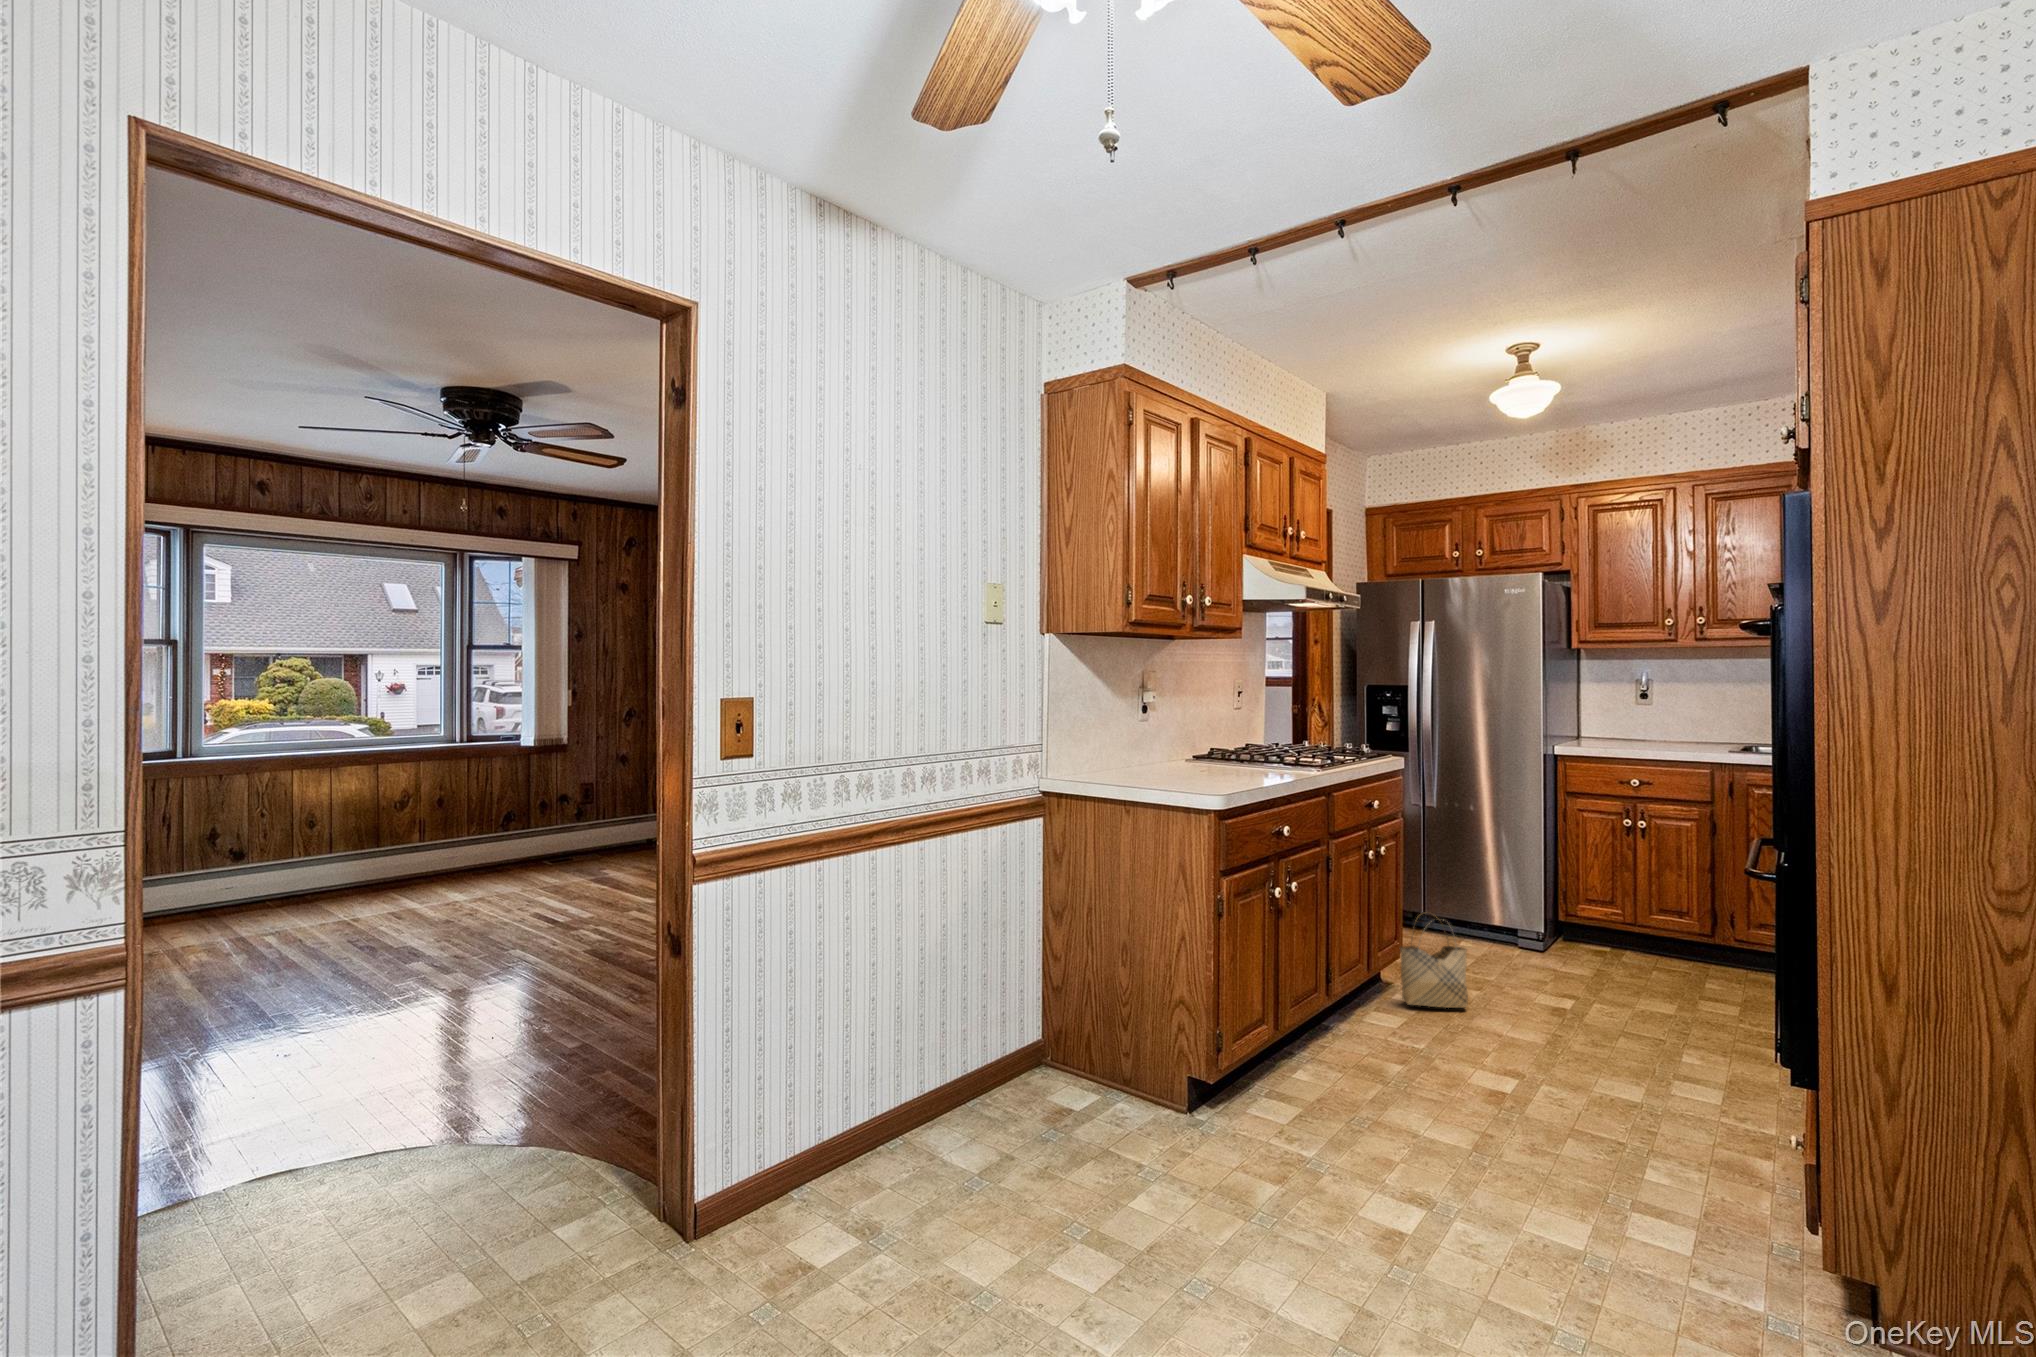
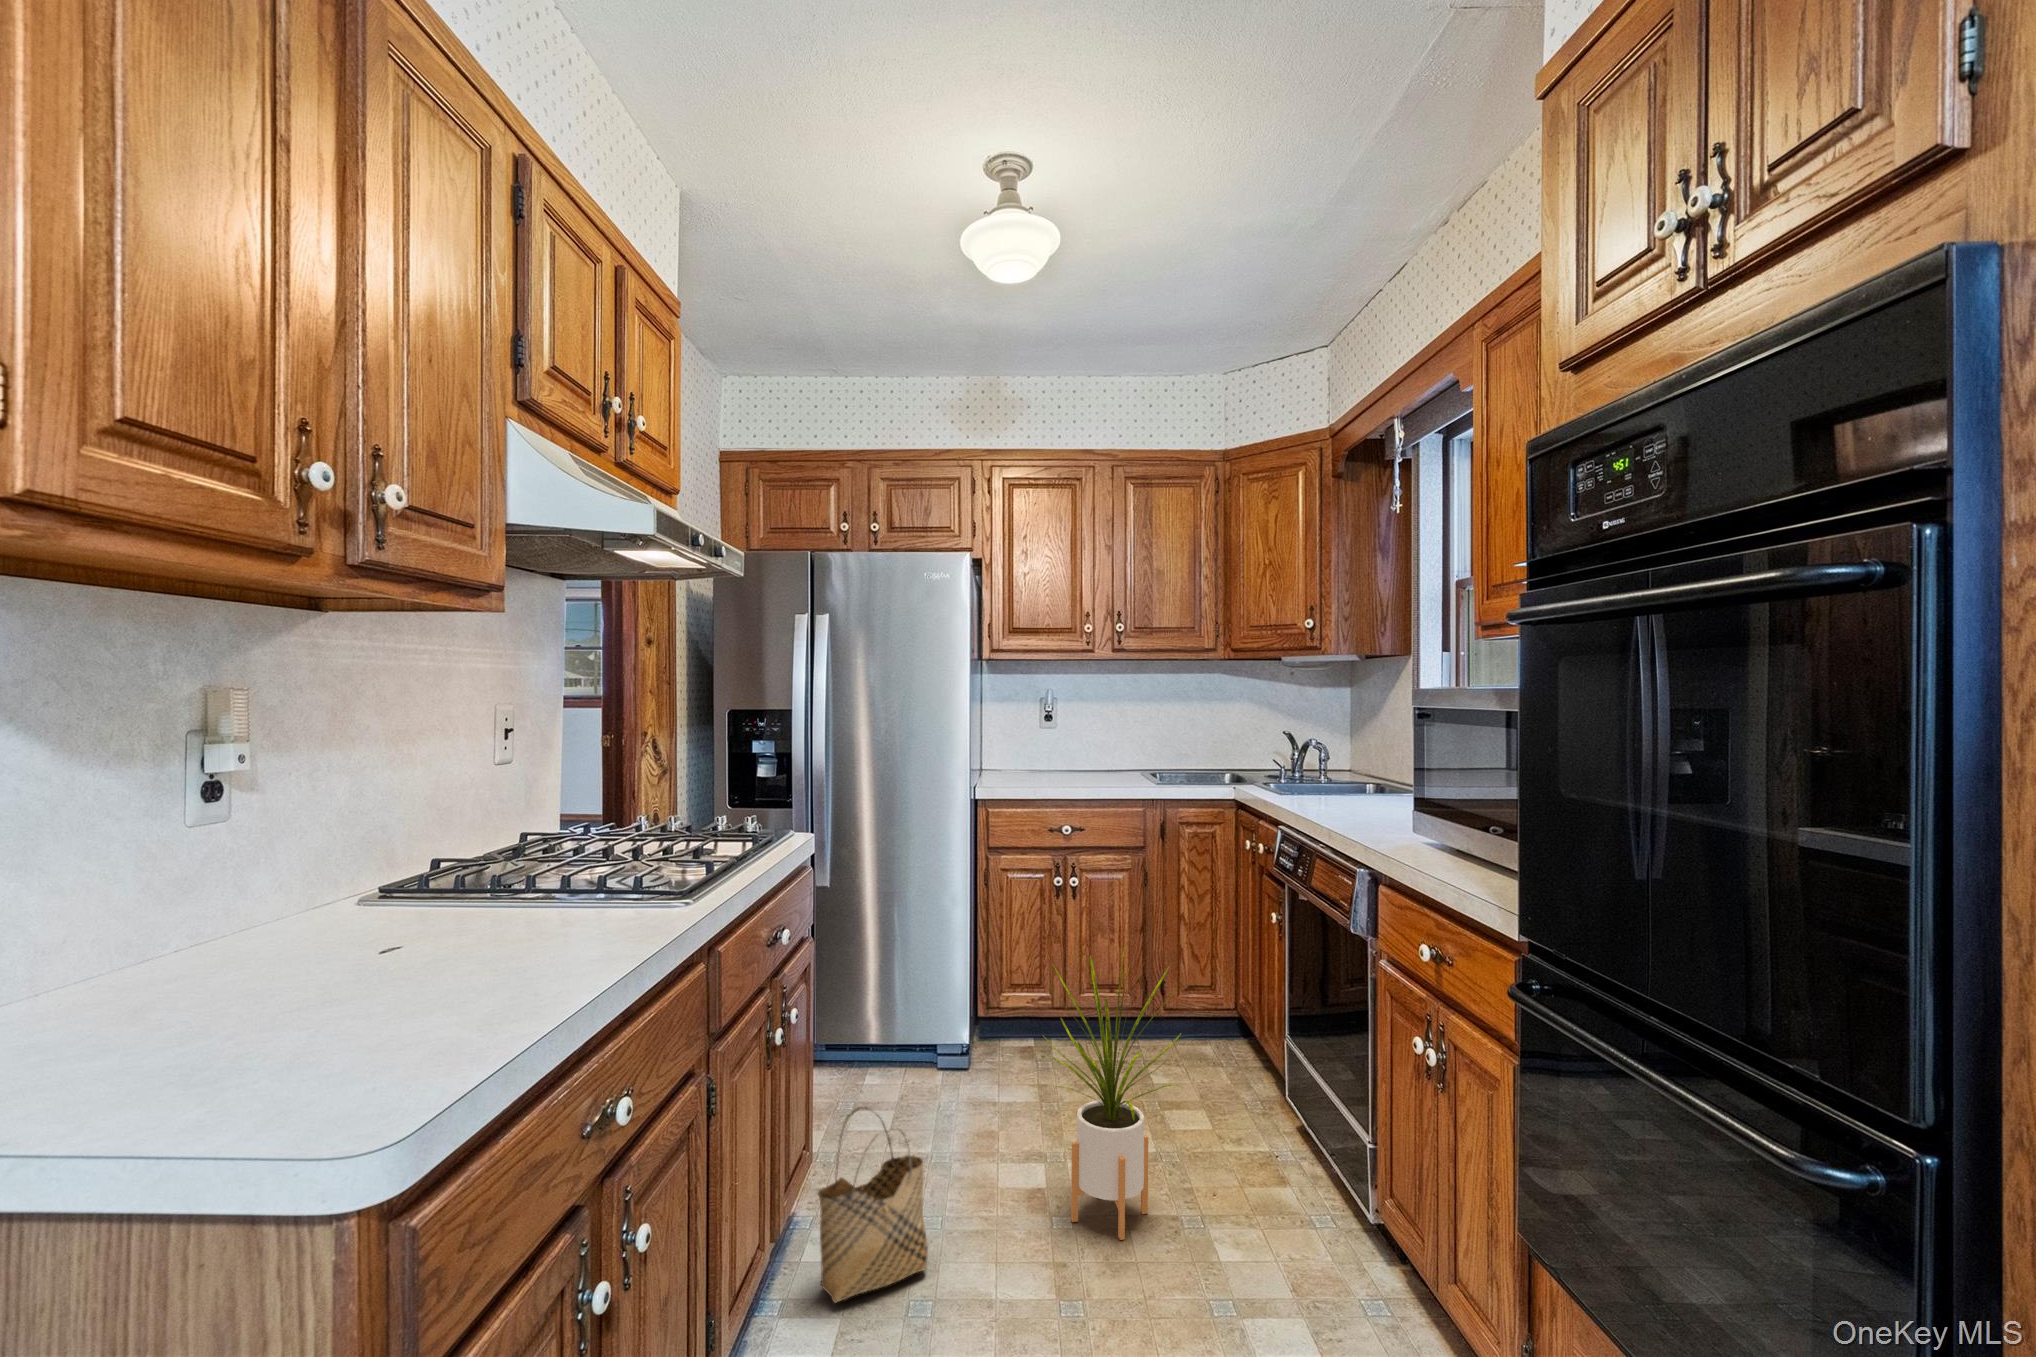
house plant: none [1556,842,1667,1029] -> present [1043,945,1181,1240]

